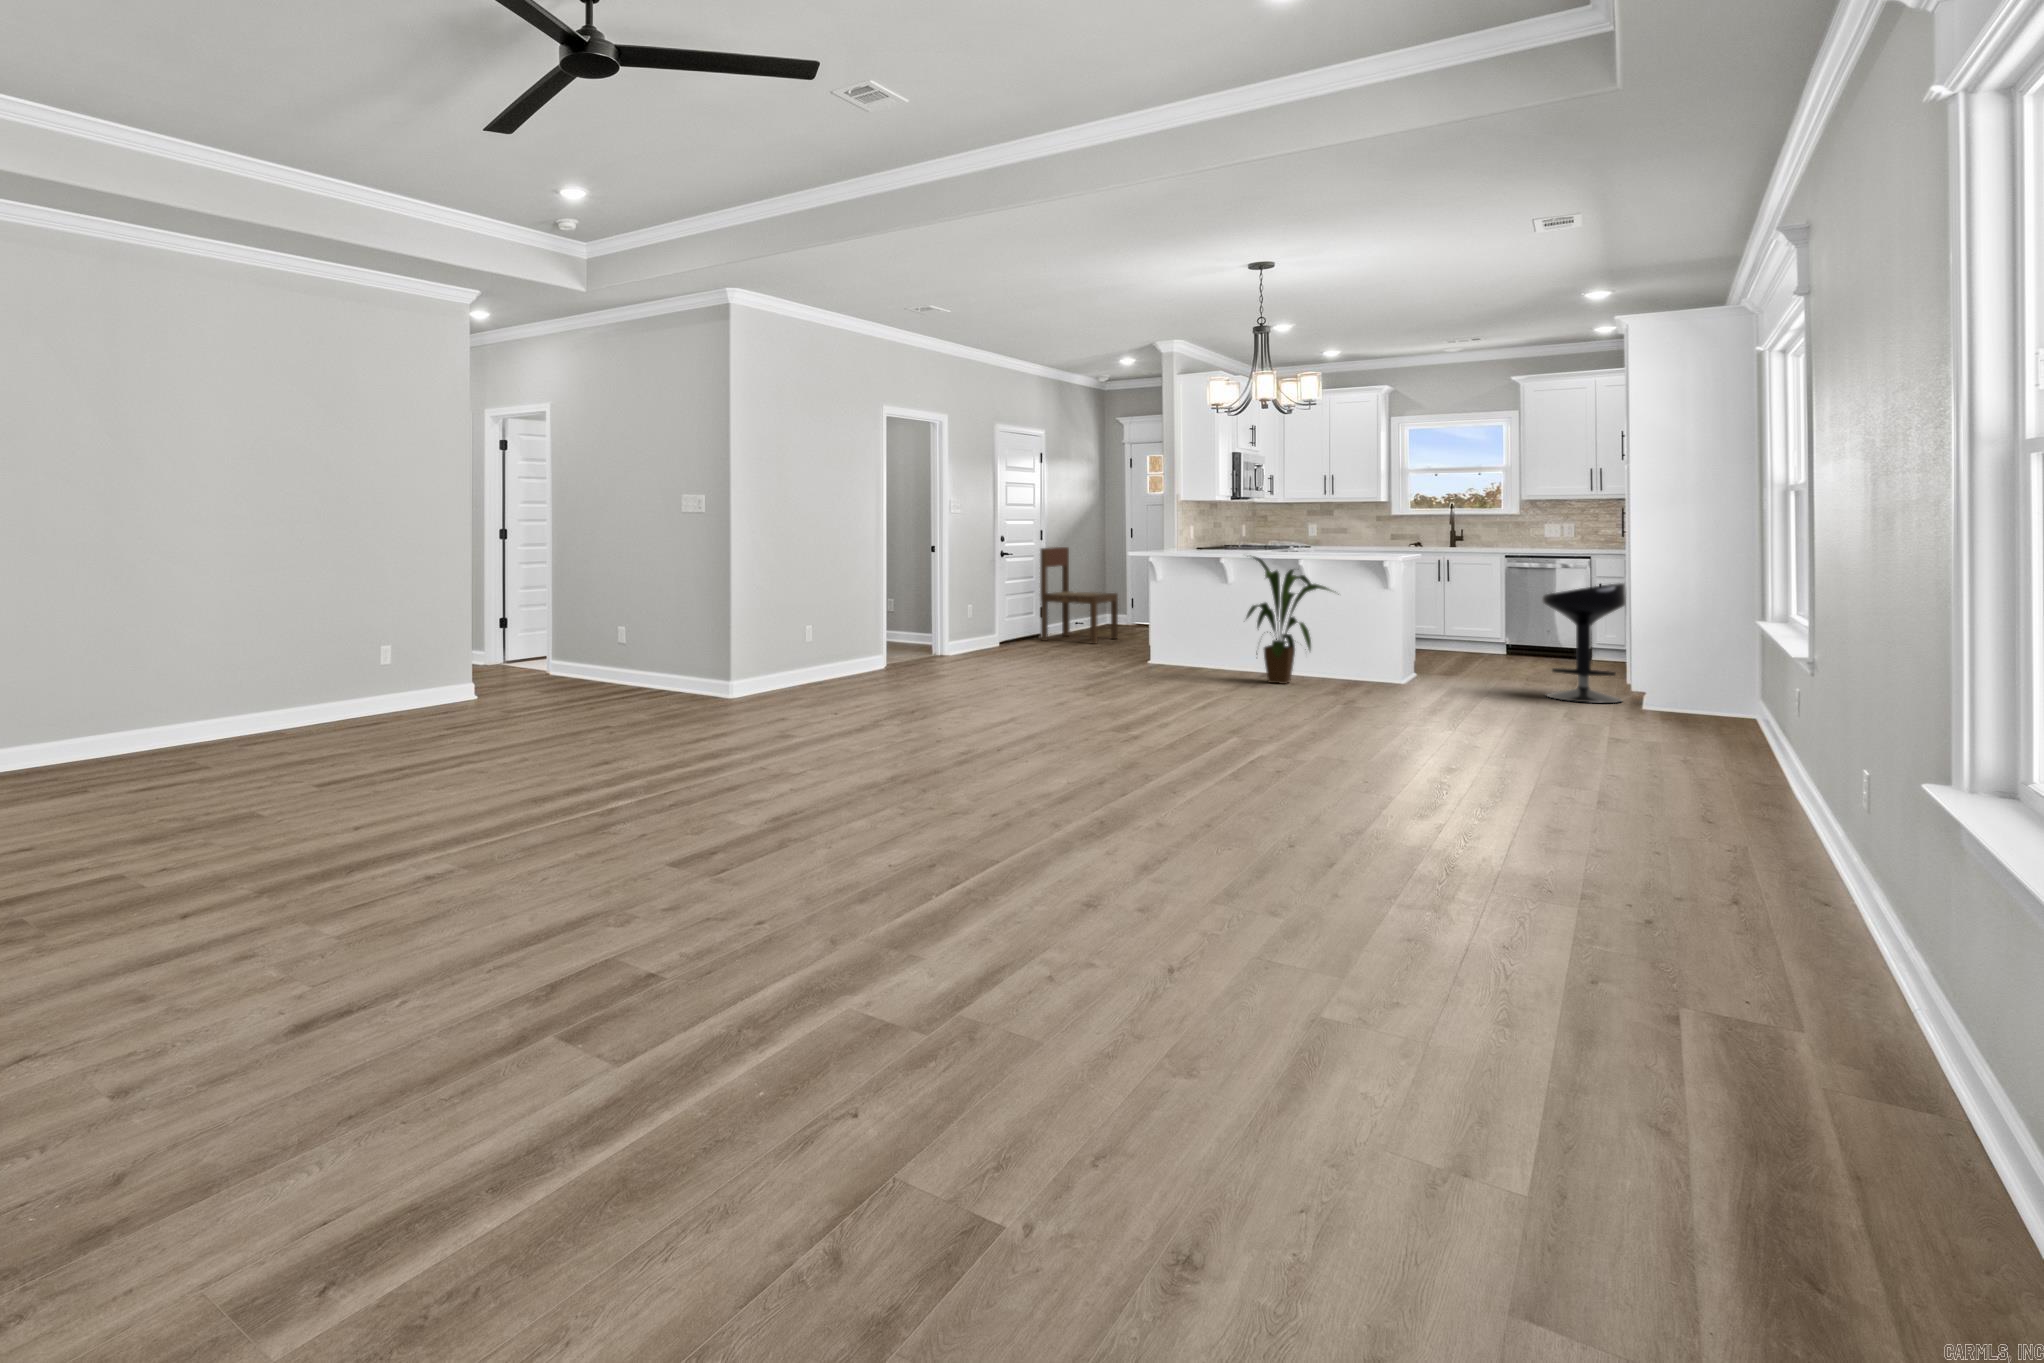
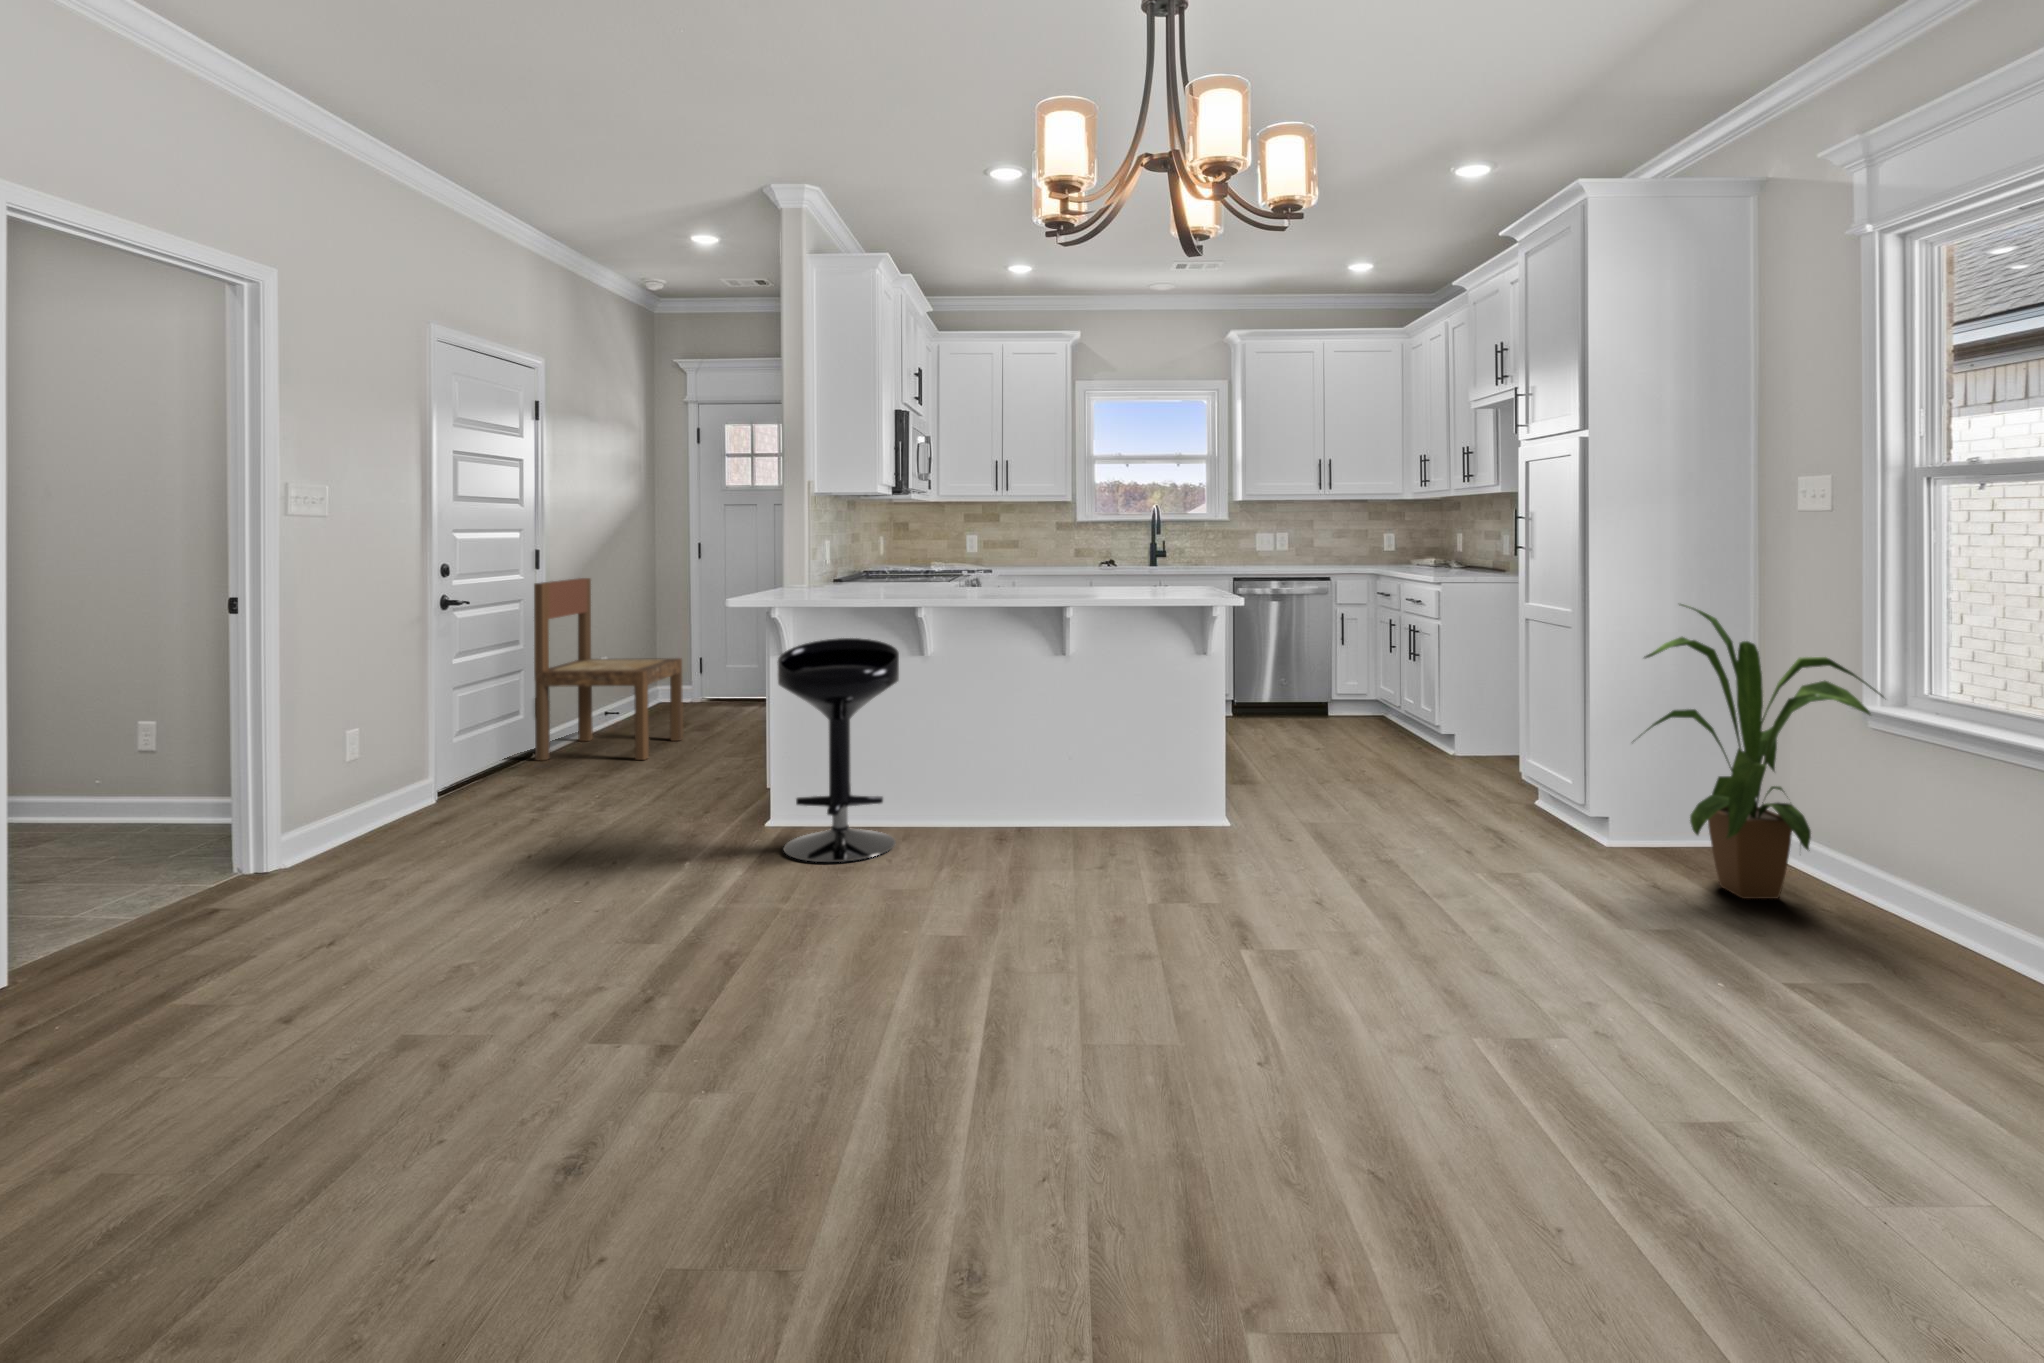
house plant: present [1246,556,1339,684] -> present [1633,604,1883,899]
bar stool: present [1542,583,1626,703] -> present [777,638,899,862]

